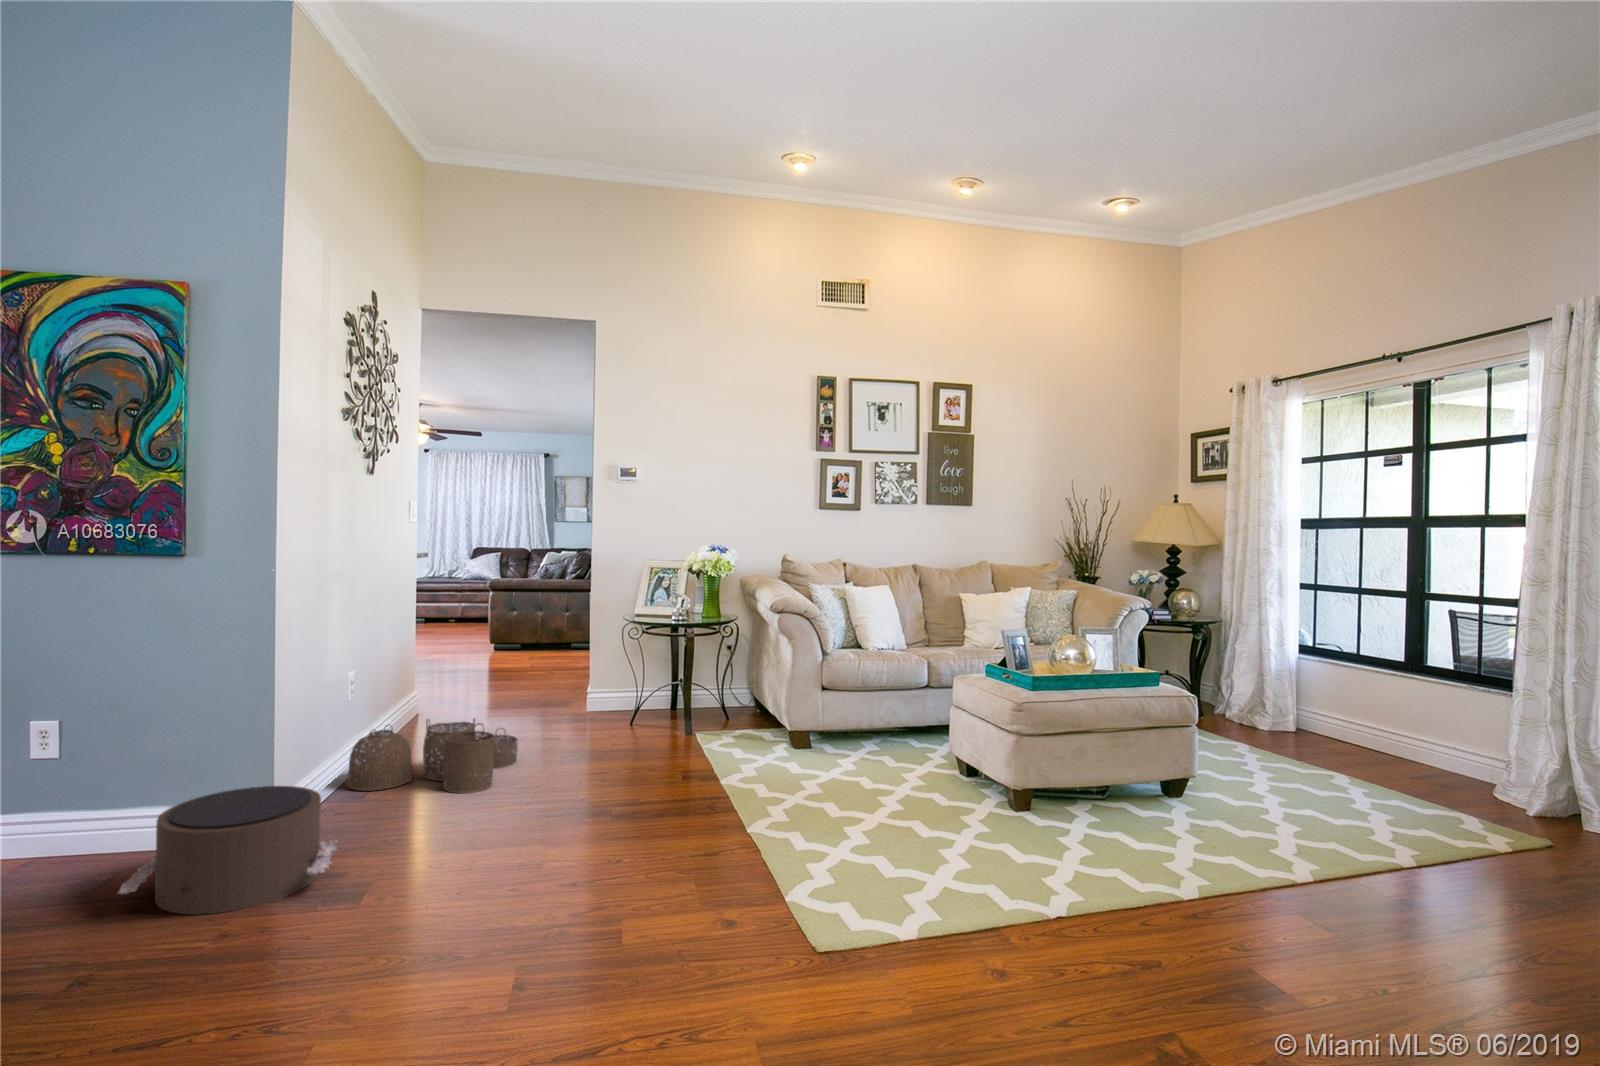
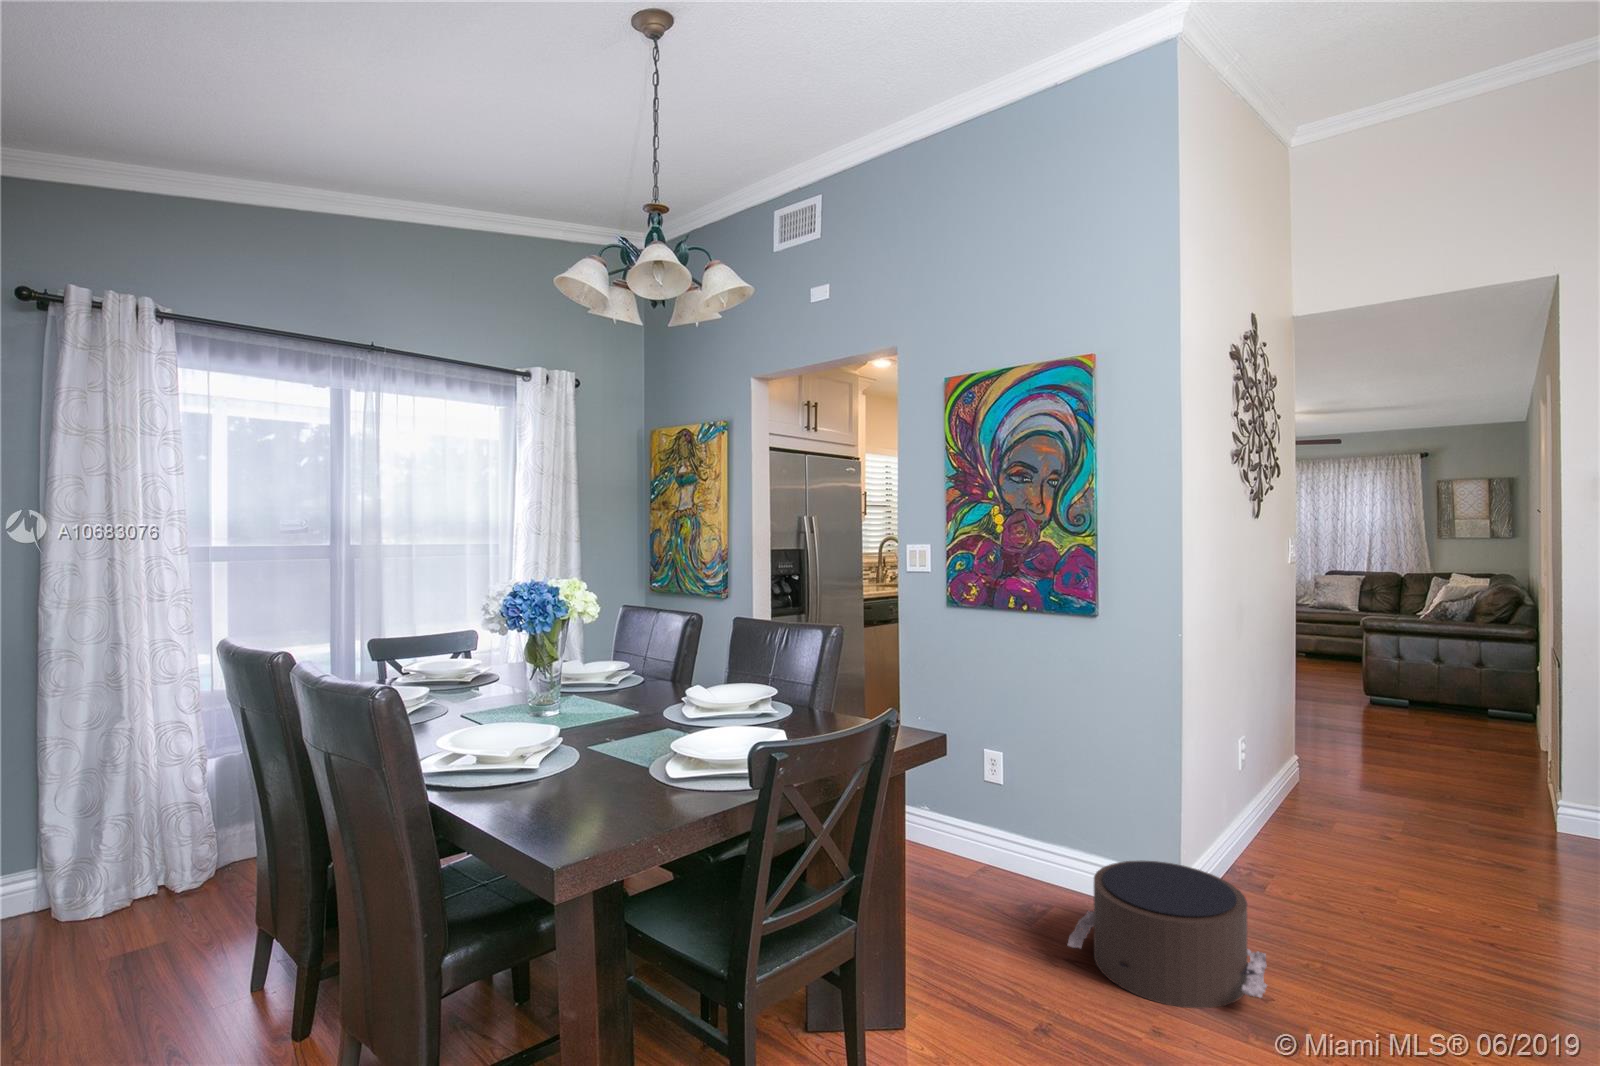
woven basket: present [347,719,518,793] -> none [1246,806,1467,924]

